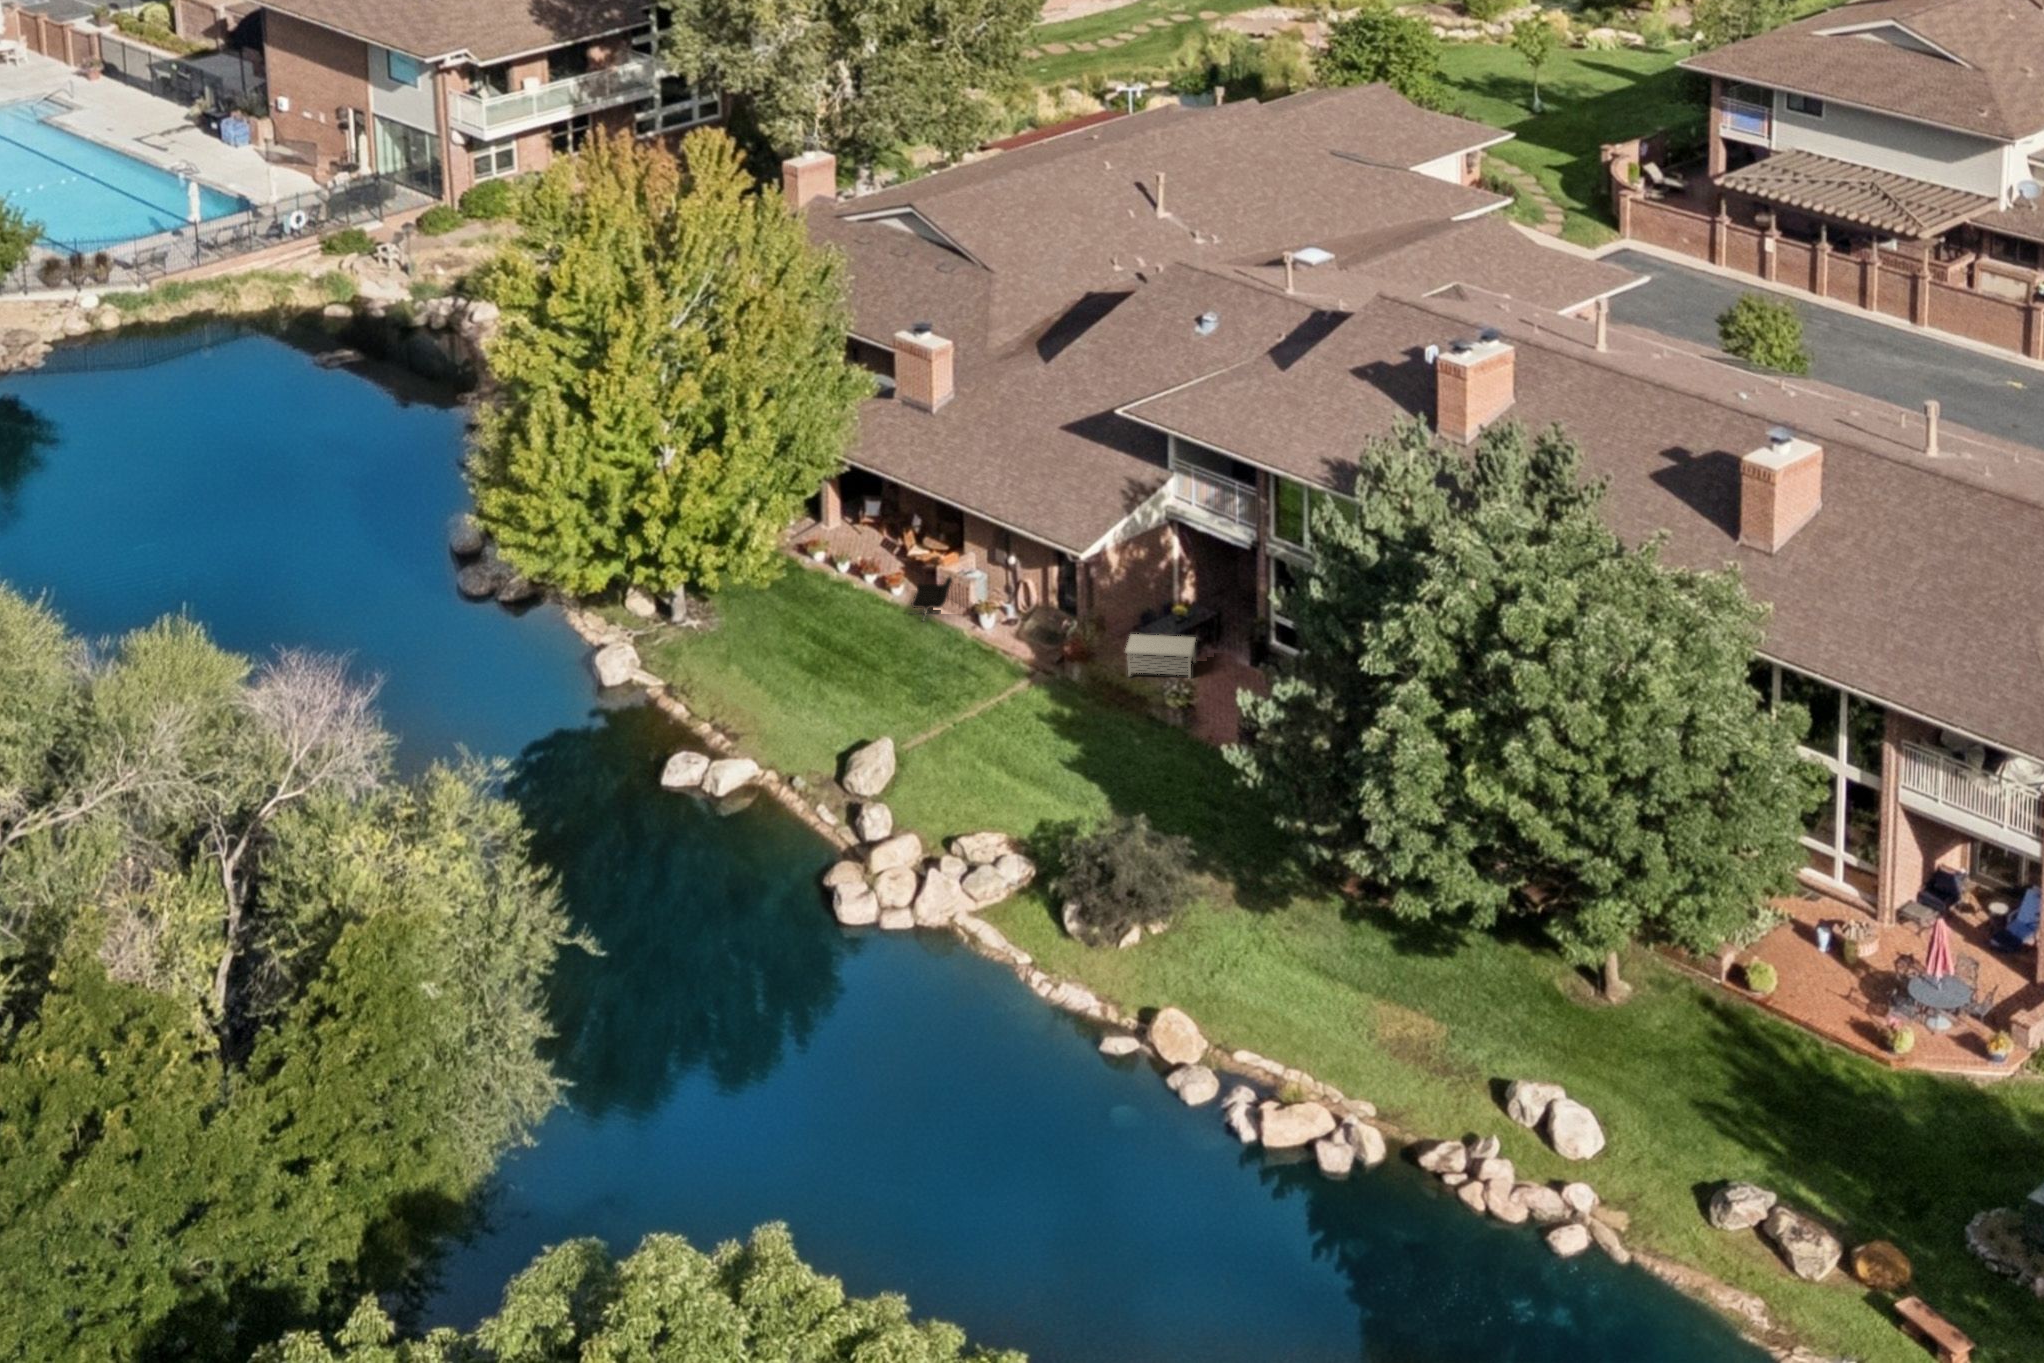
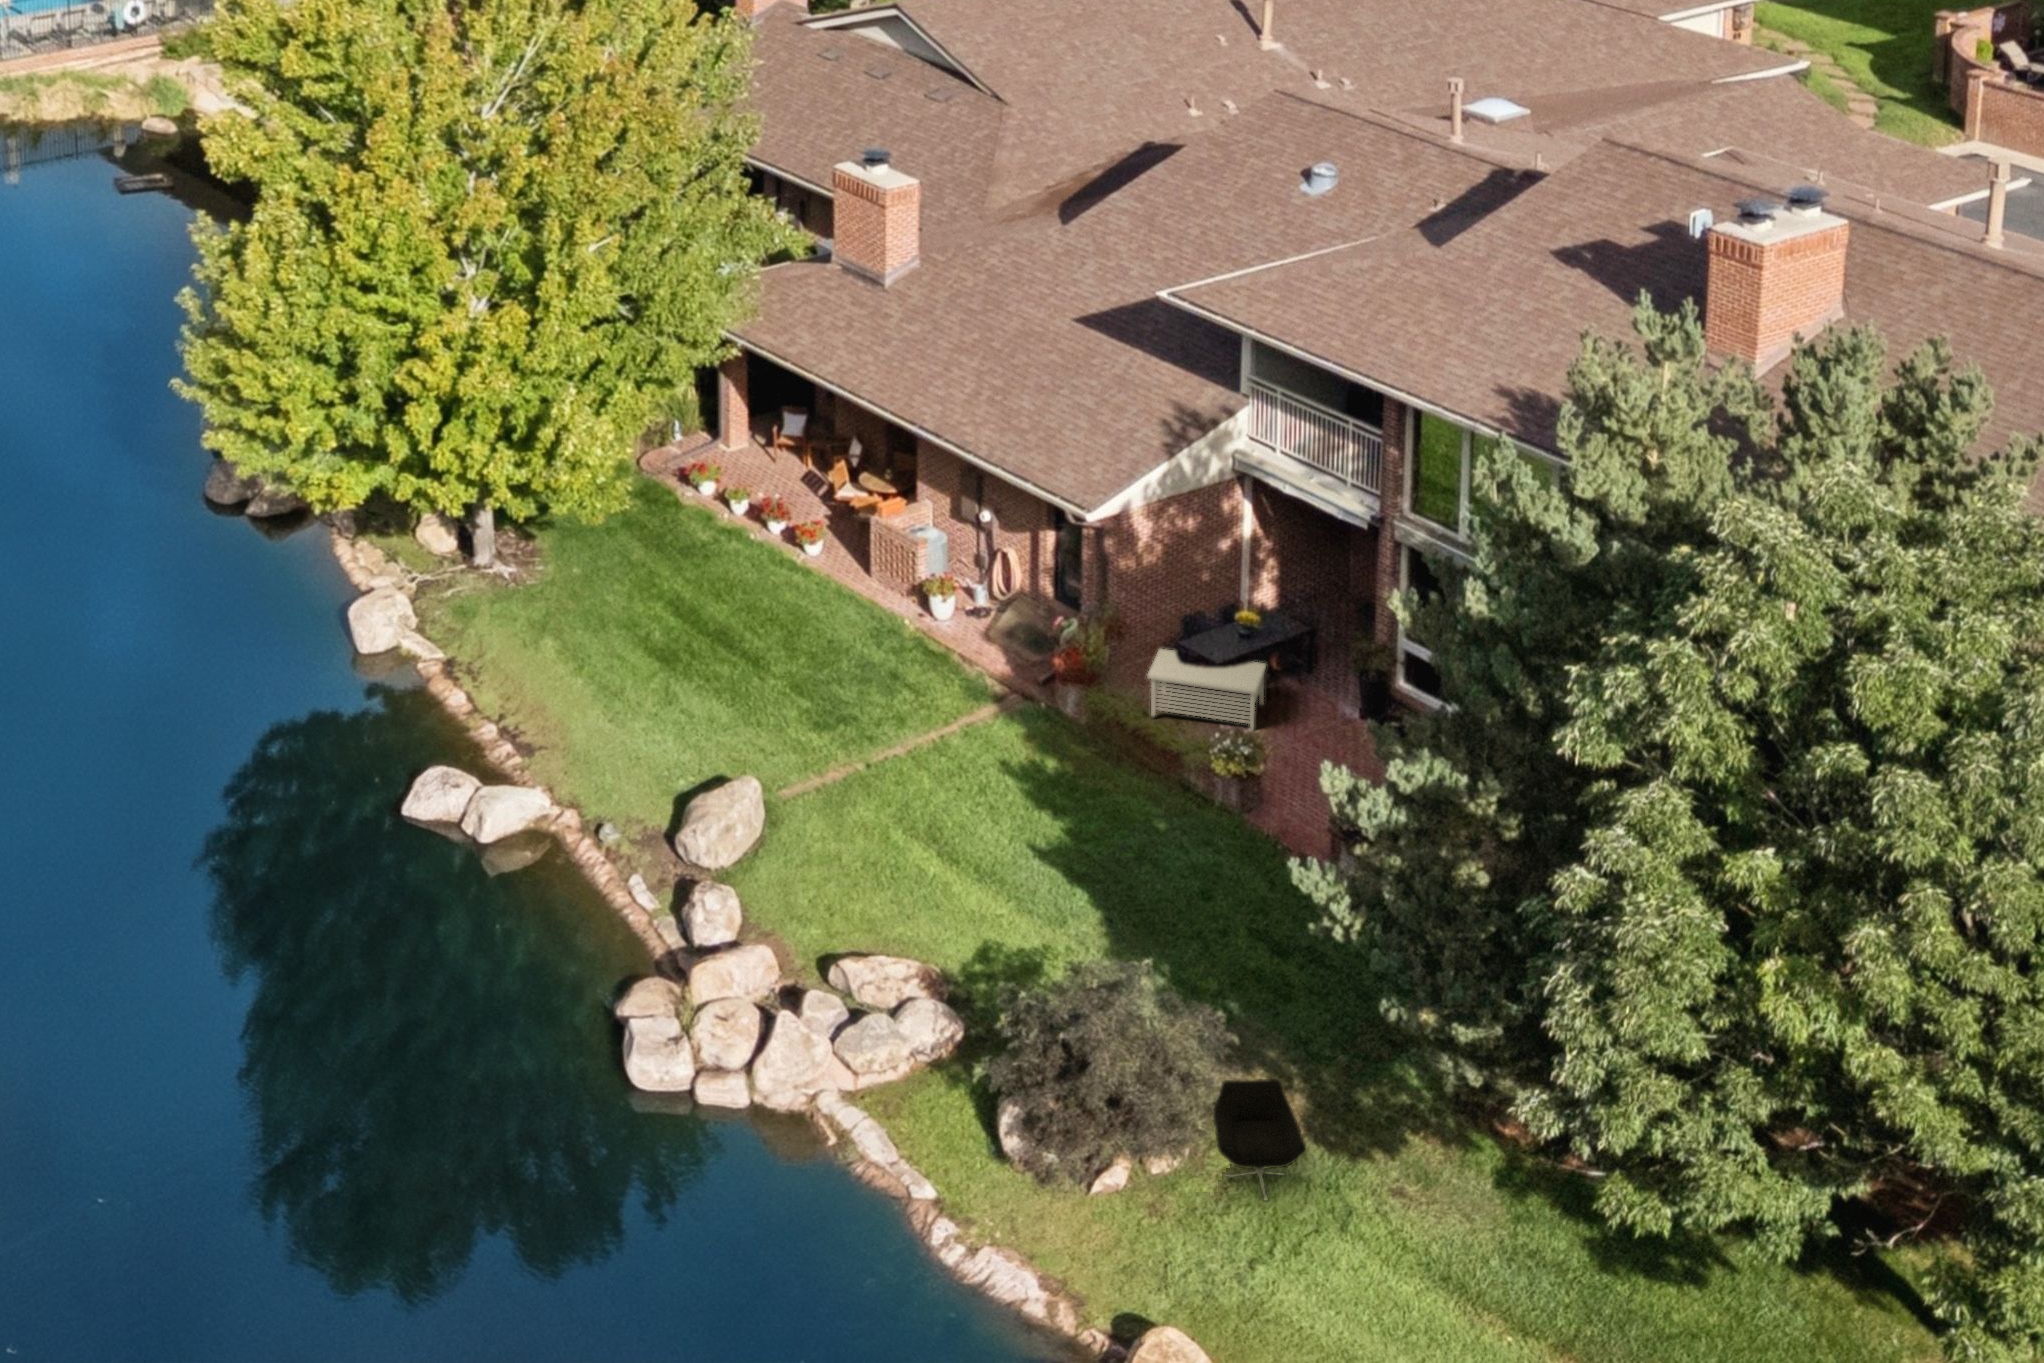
lounge chair: present [911,577,952,618] -> present [1213,1079,1307,1200]

